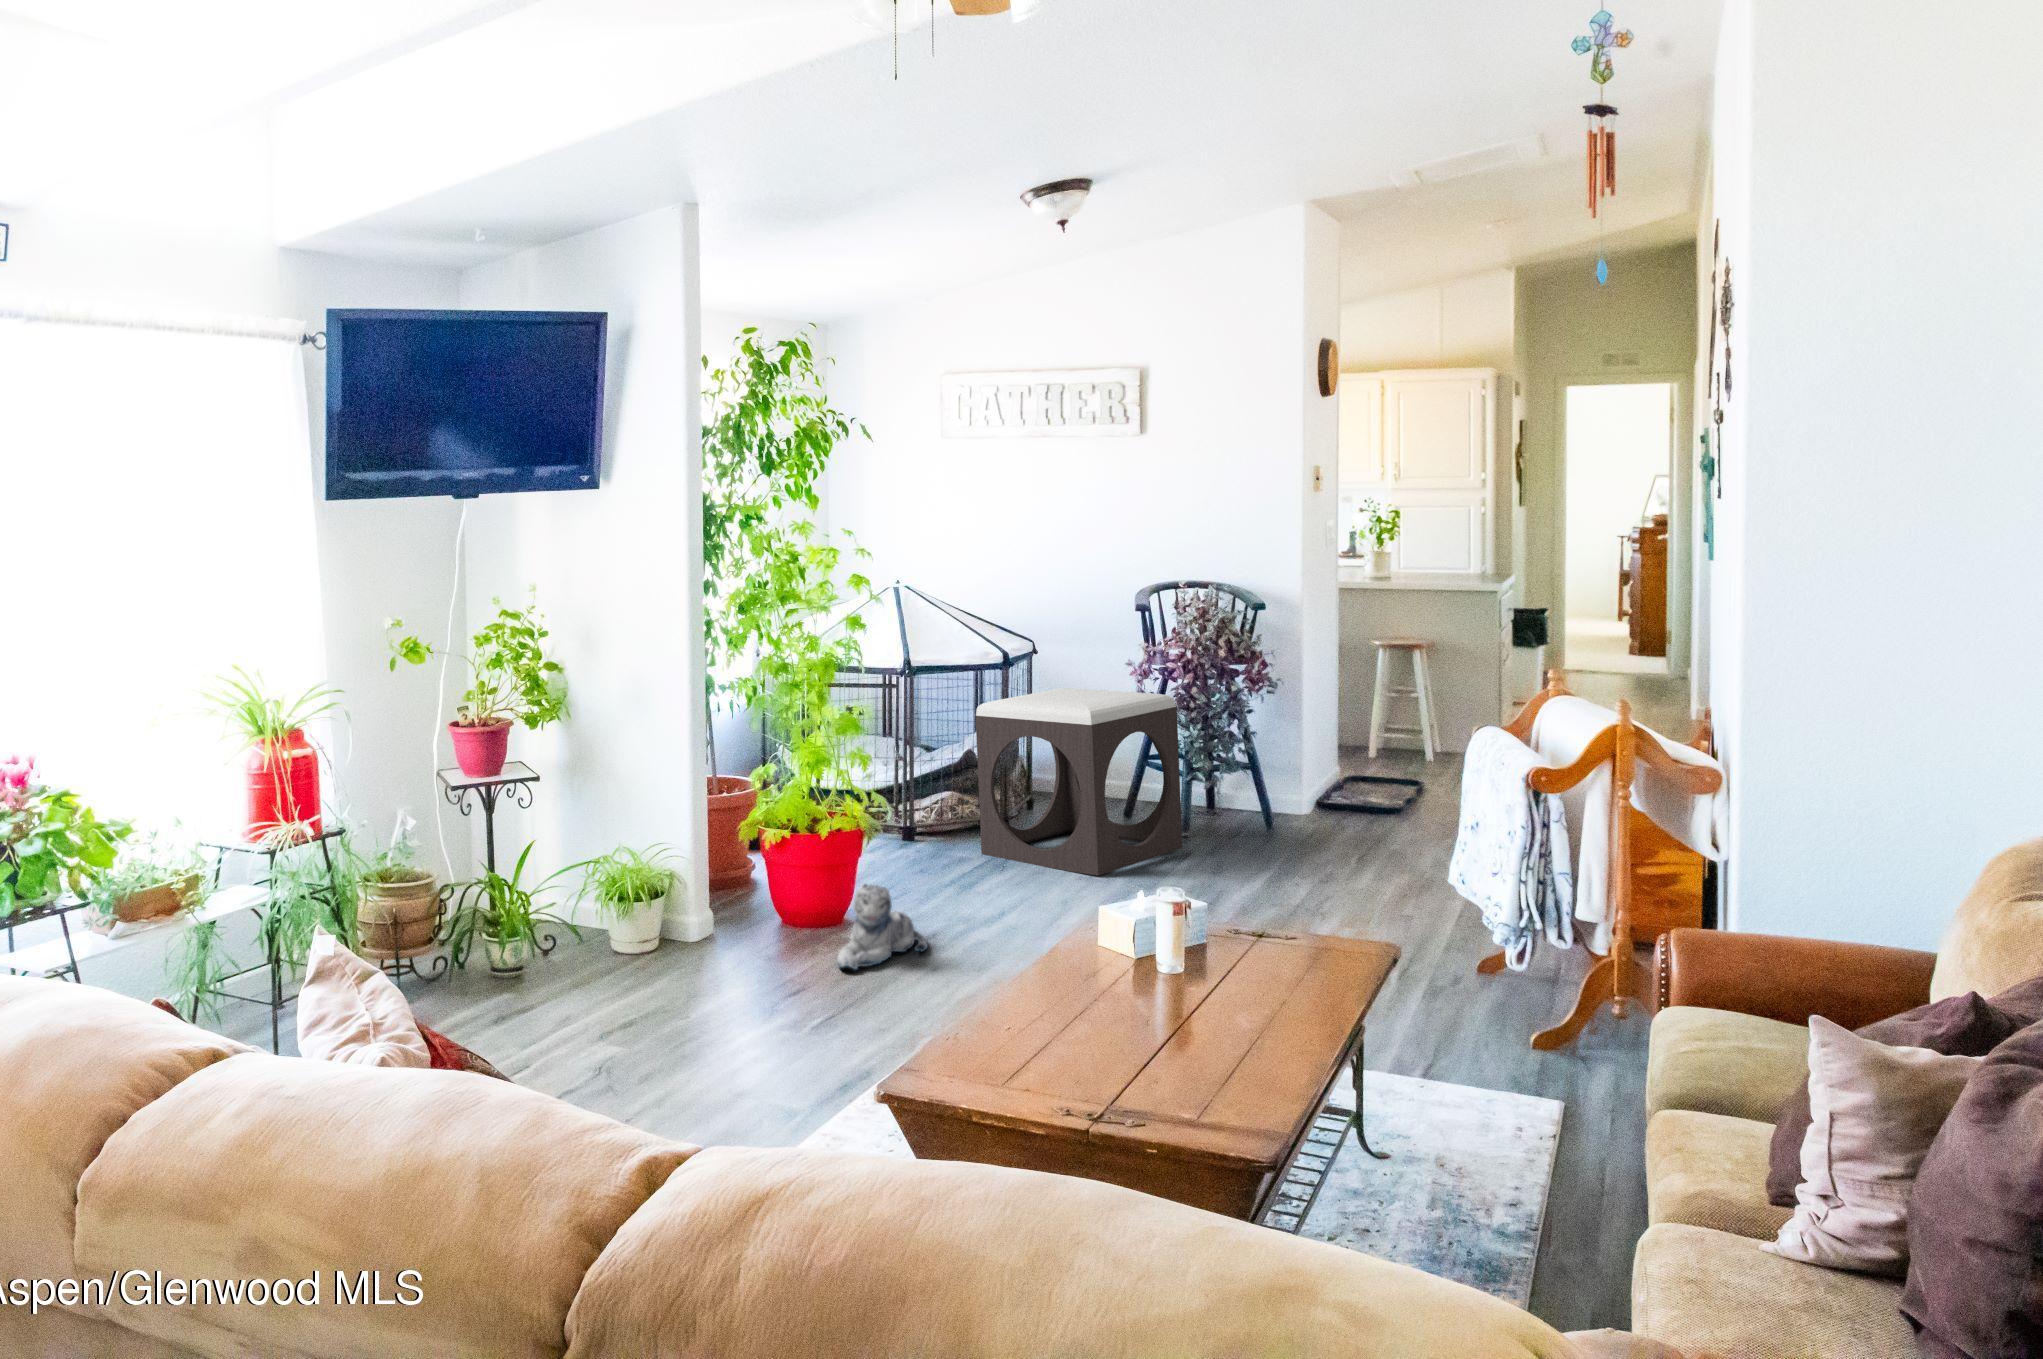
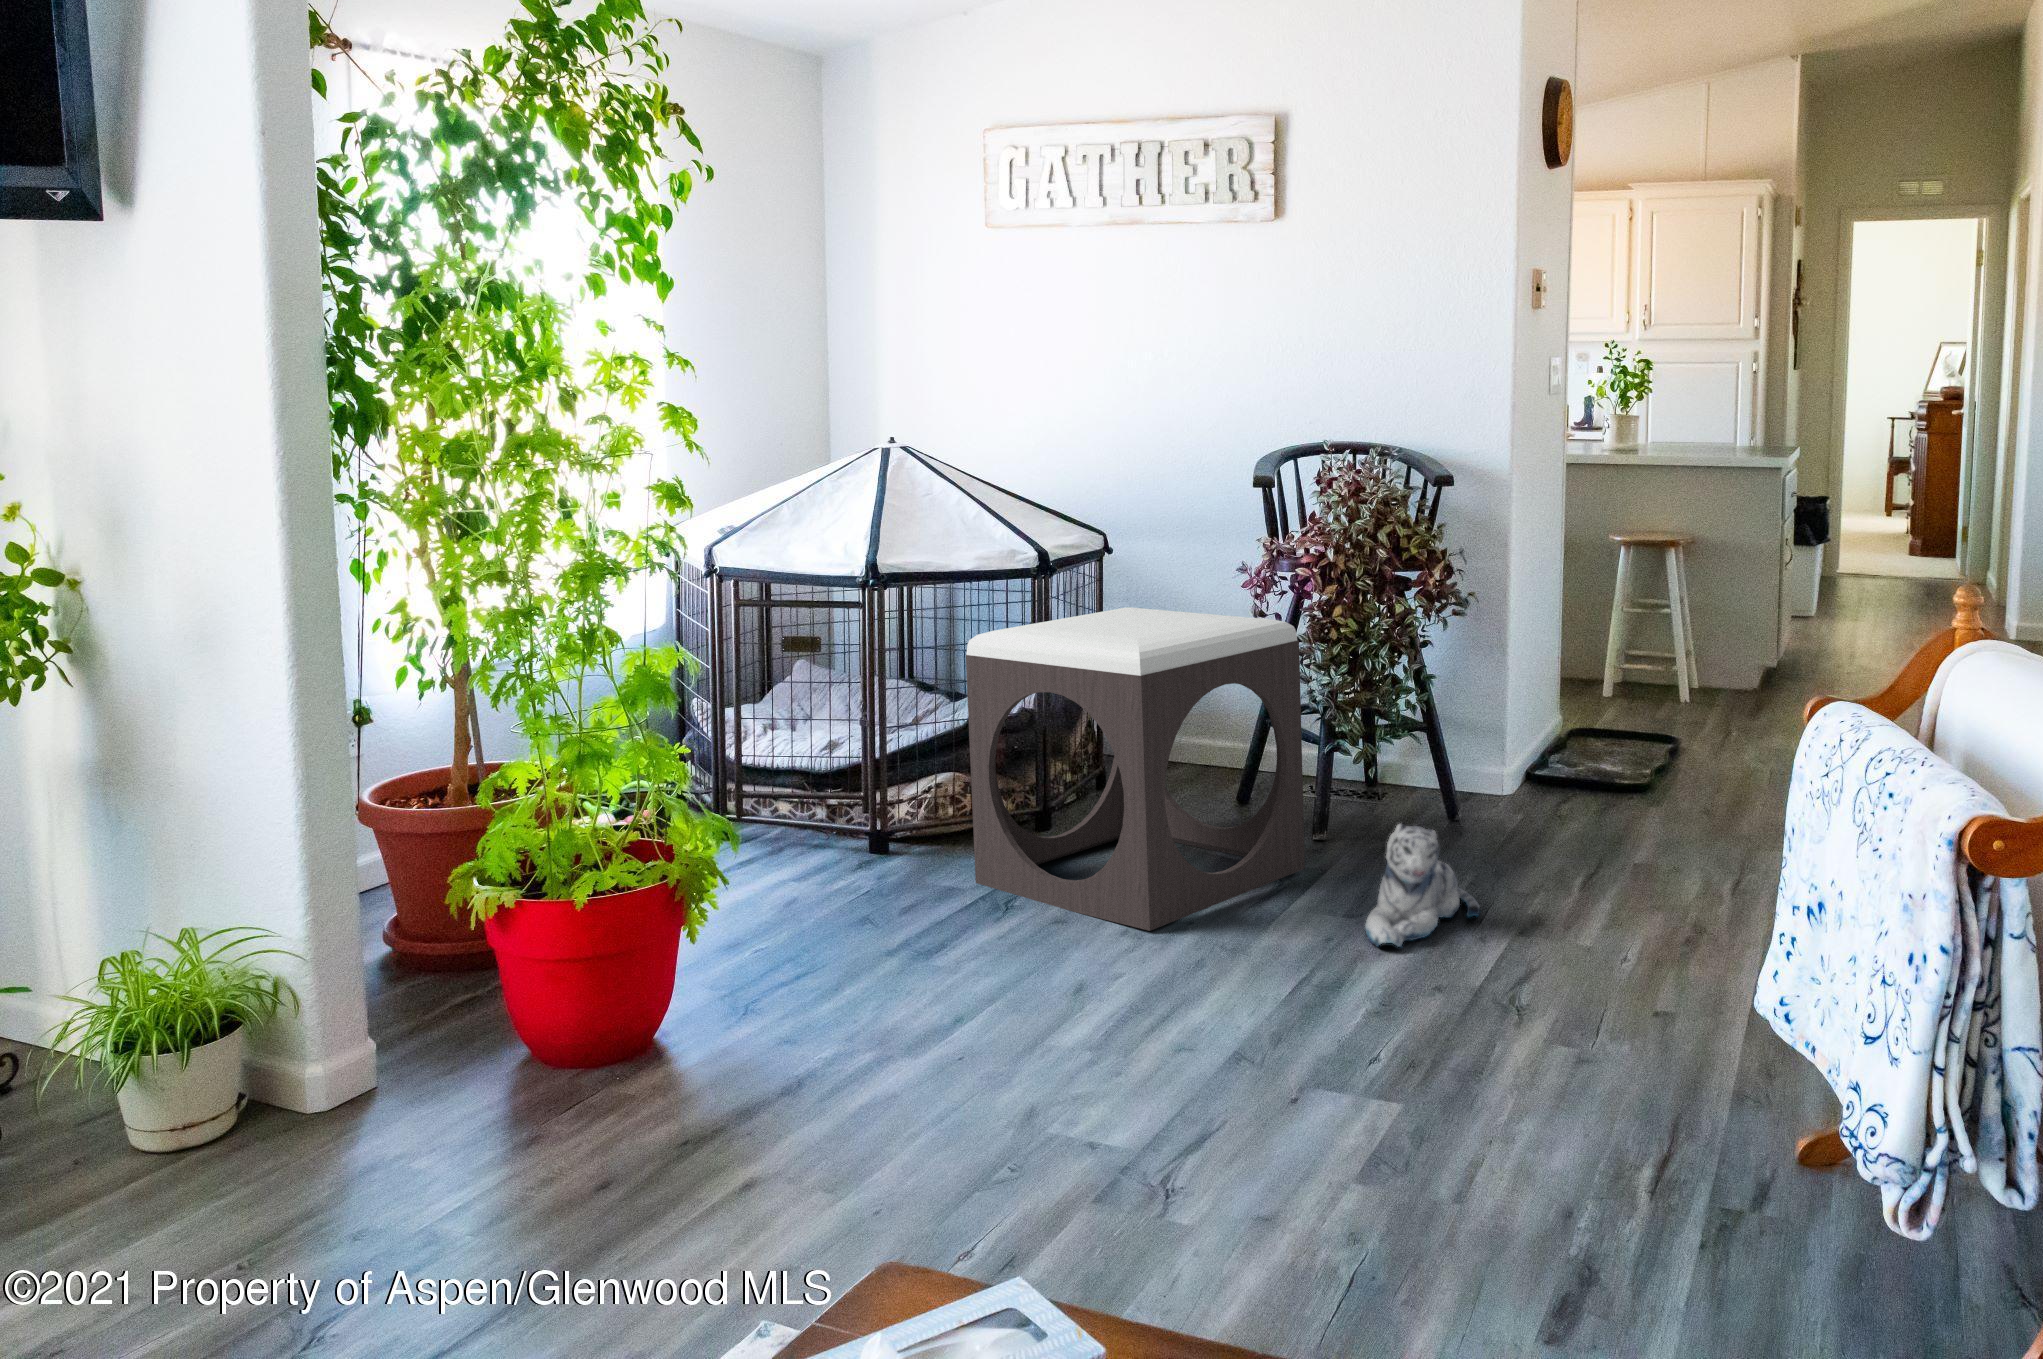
plush toy: present [837,884,928,970] -> present [1365,824,1480,947]

